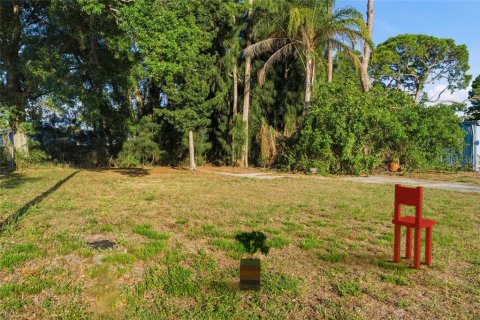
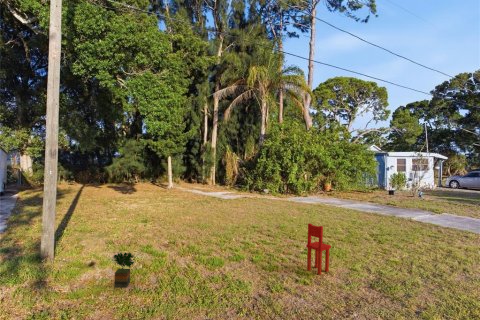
potted tree: present [234,231,270,290] -> present [113,252,134,288]

